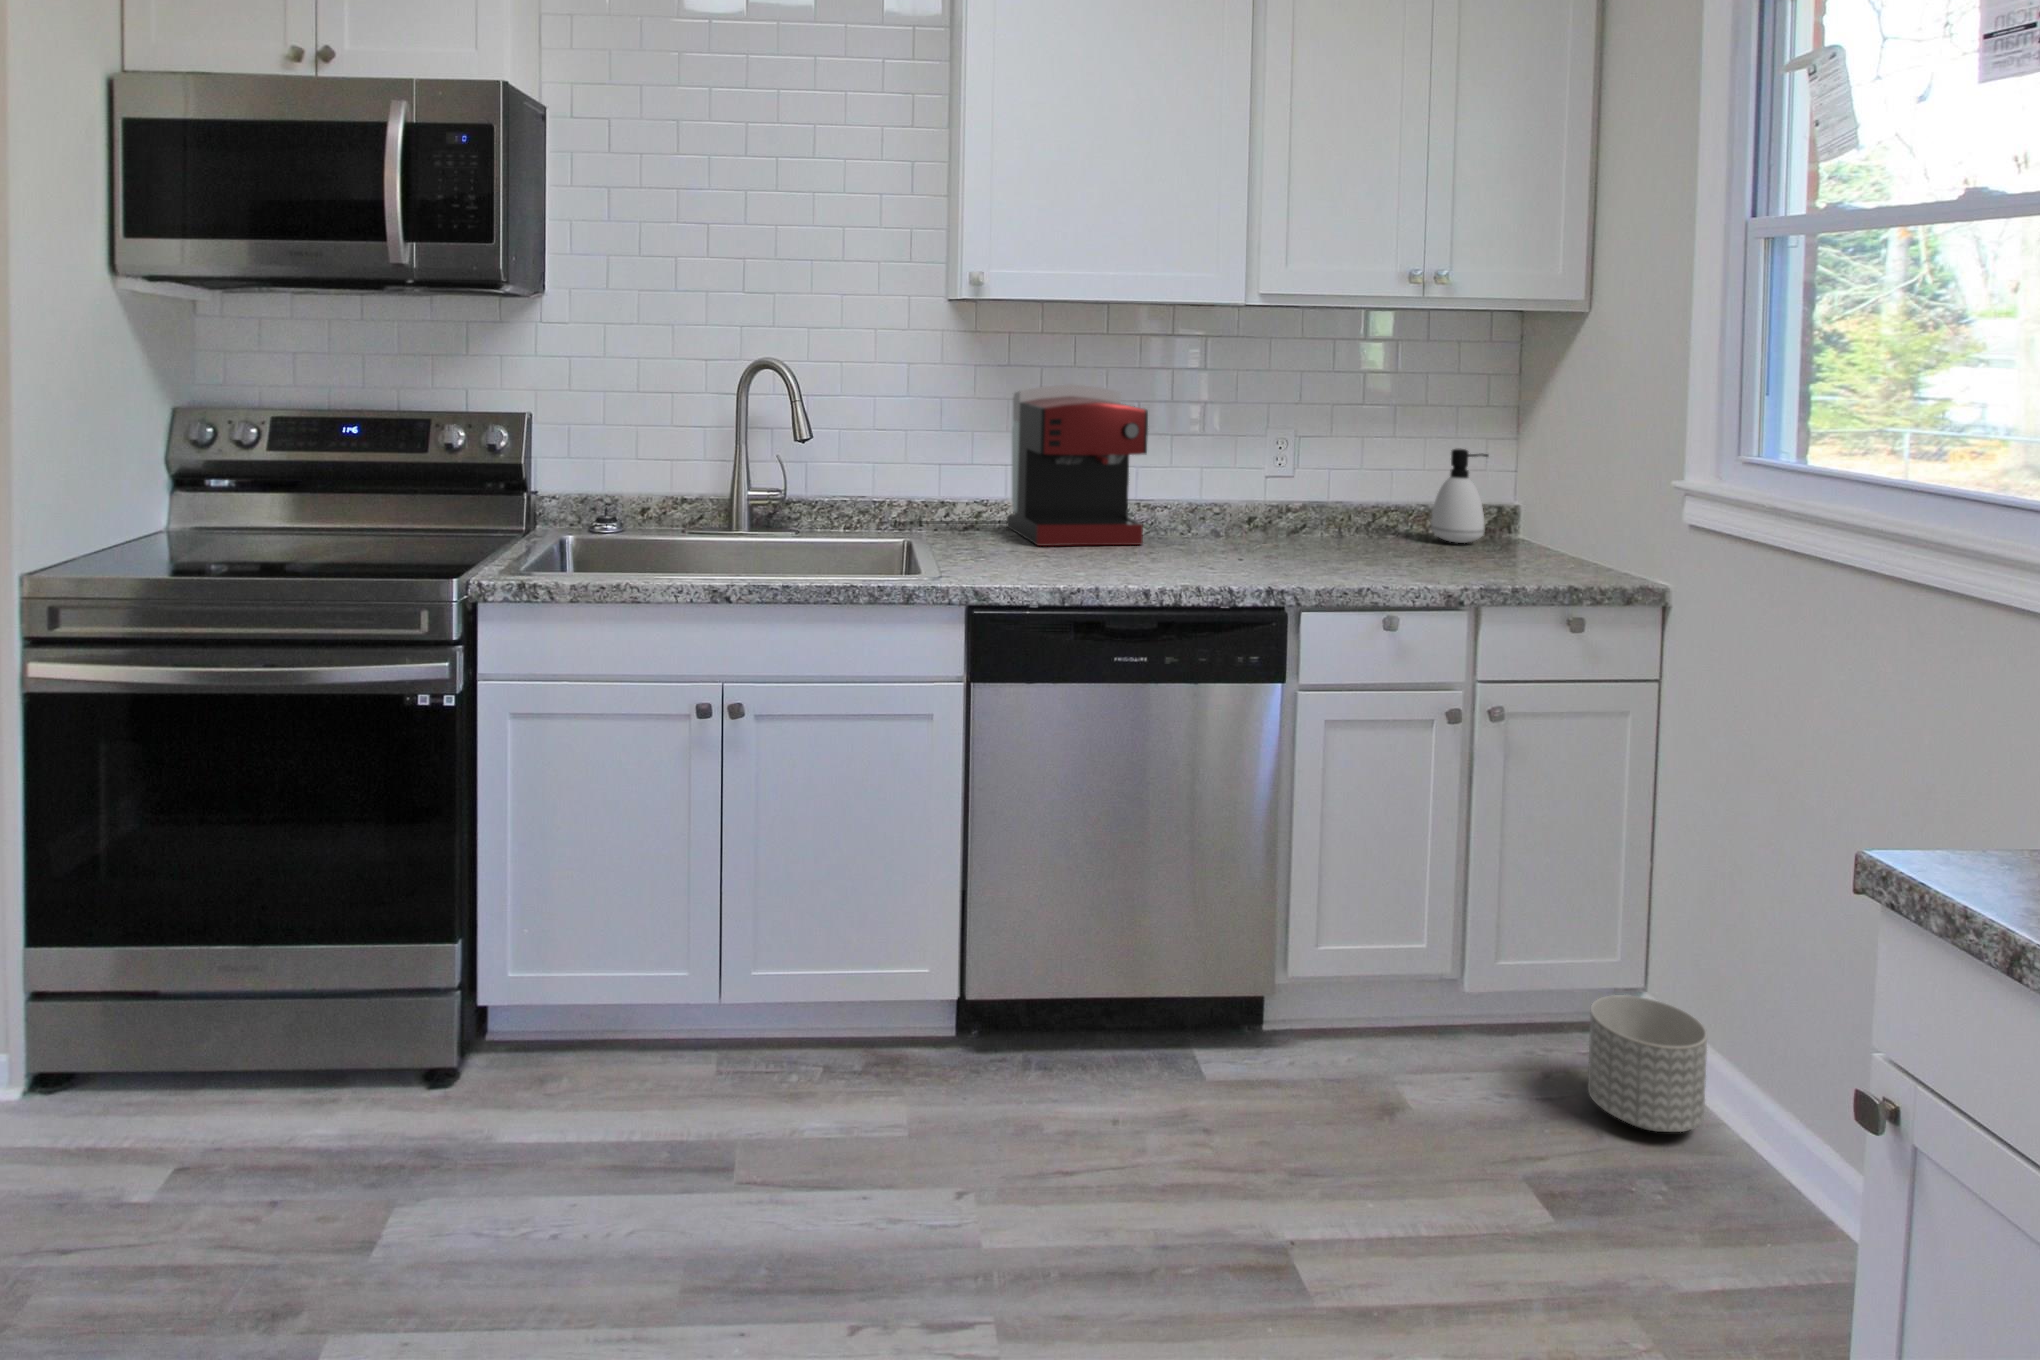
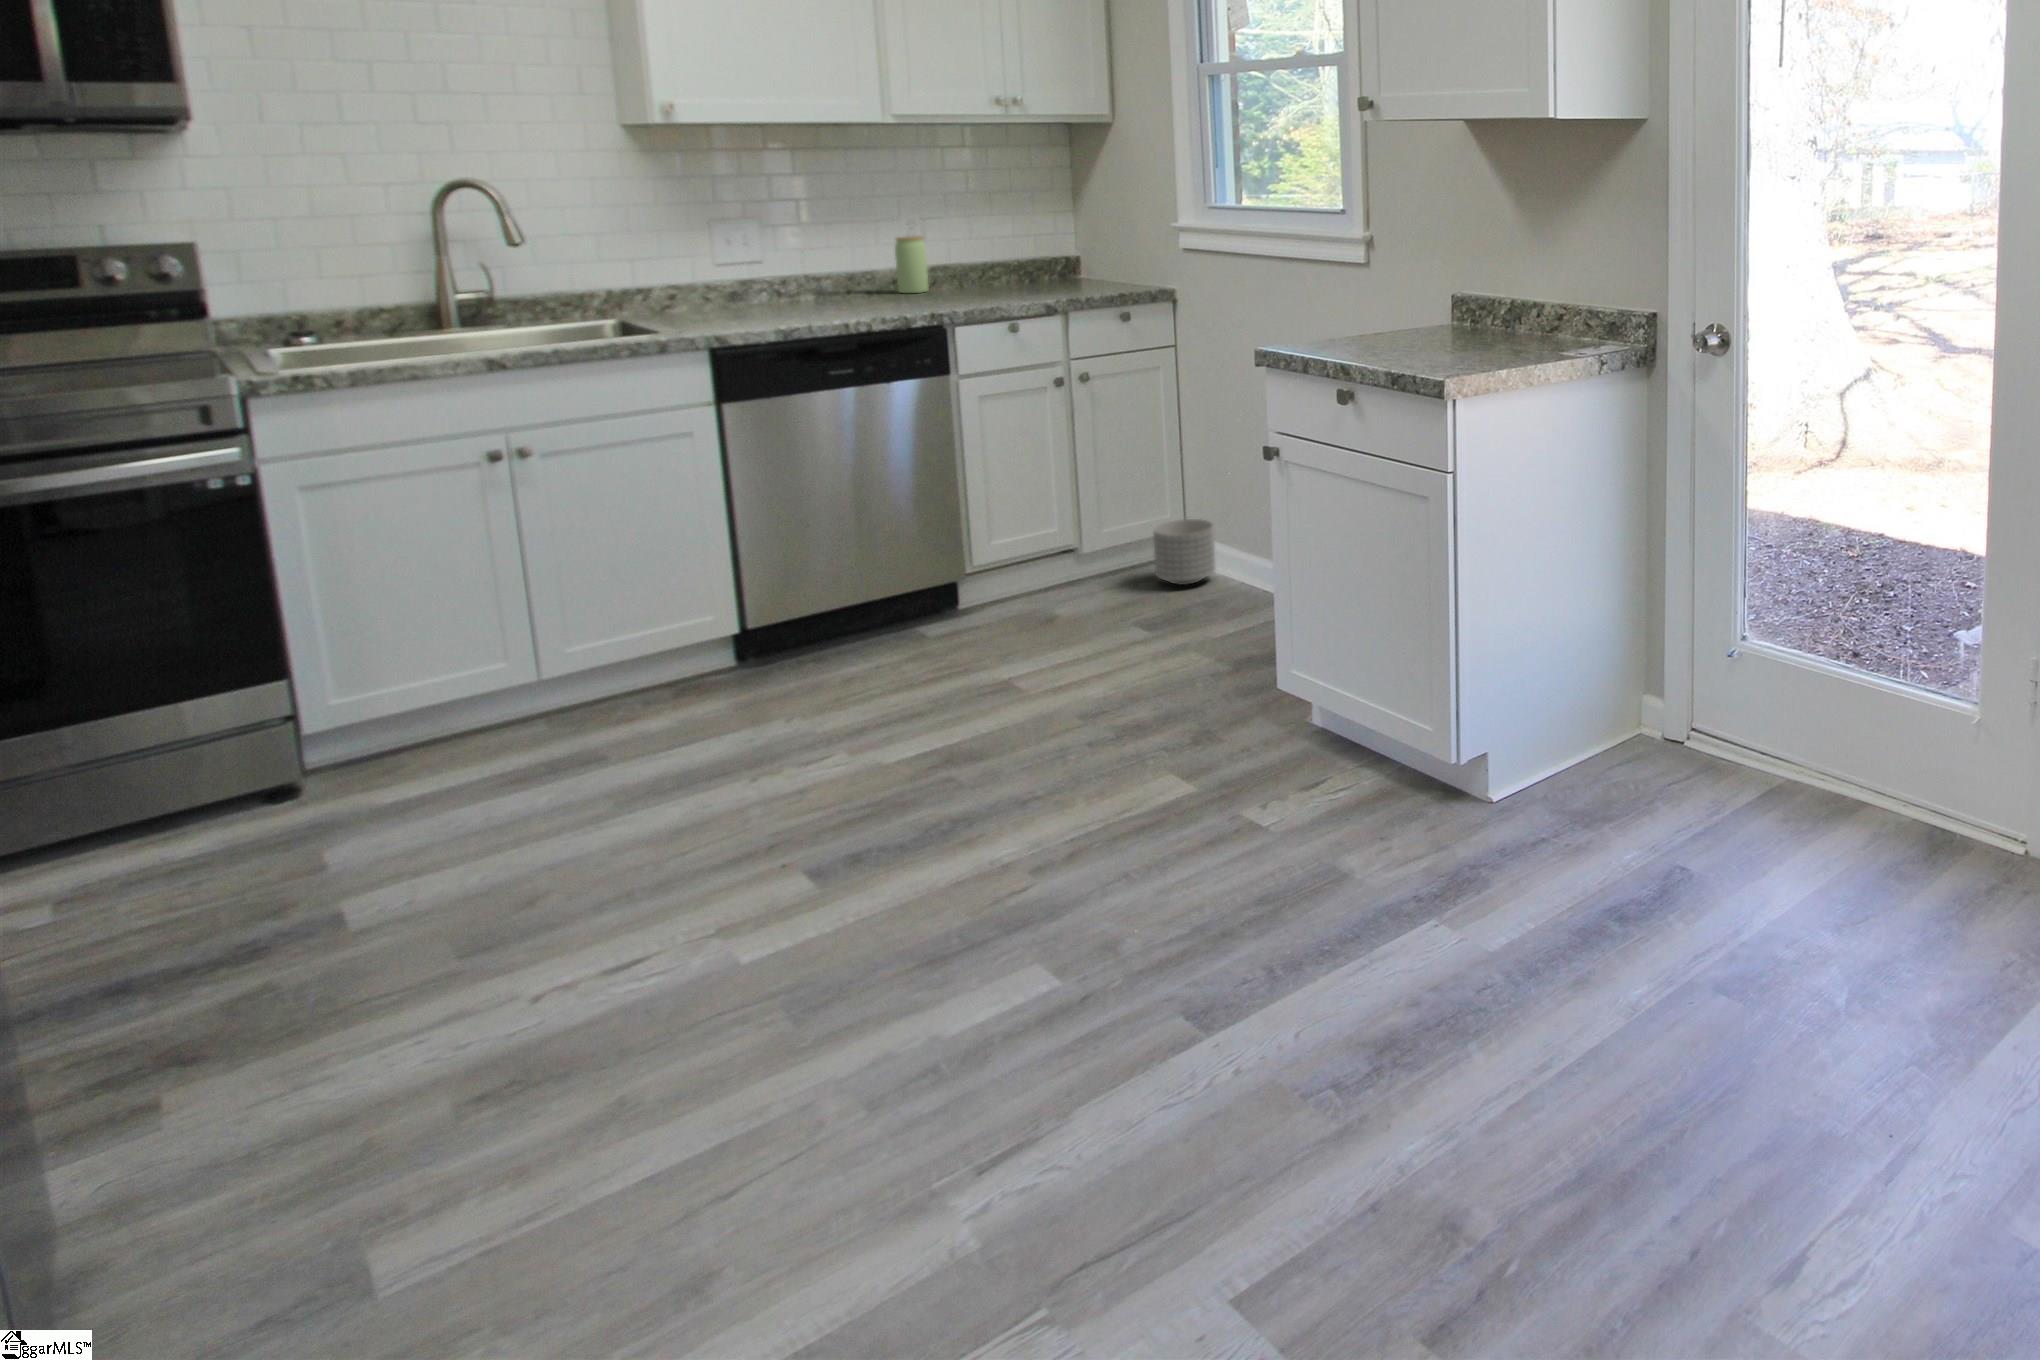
coffee maker: present [1007,384,1148,546] -> none [690,191,825,313]
soap dispenser: present [1431,449,1488,543] -> none [1030,219,1065,282]
jar: none [1244,458,1287,539] -> present [895,236,929,293]

